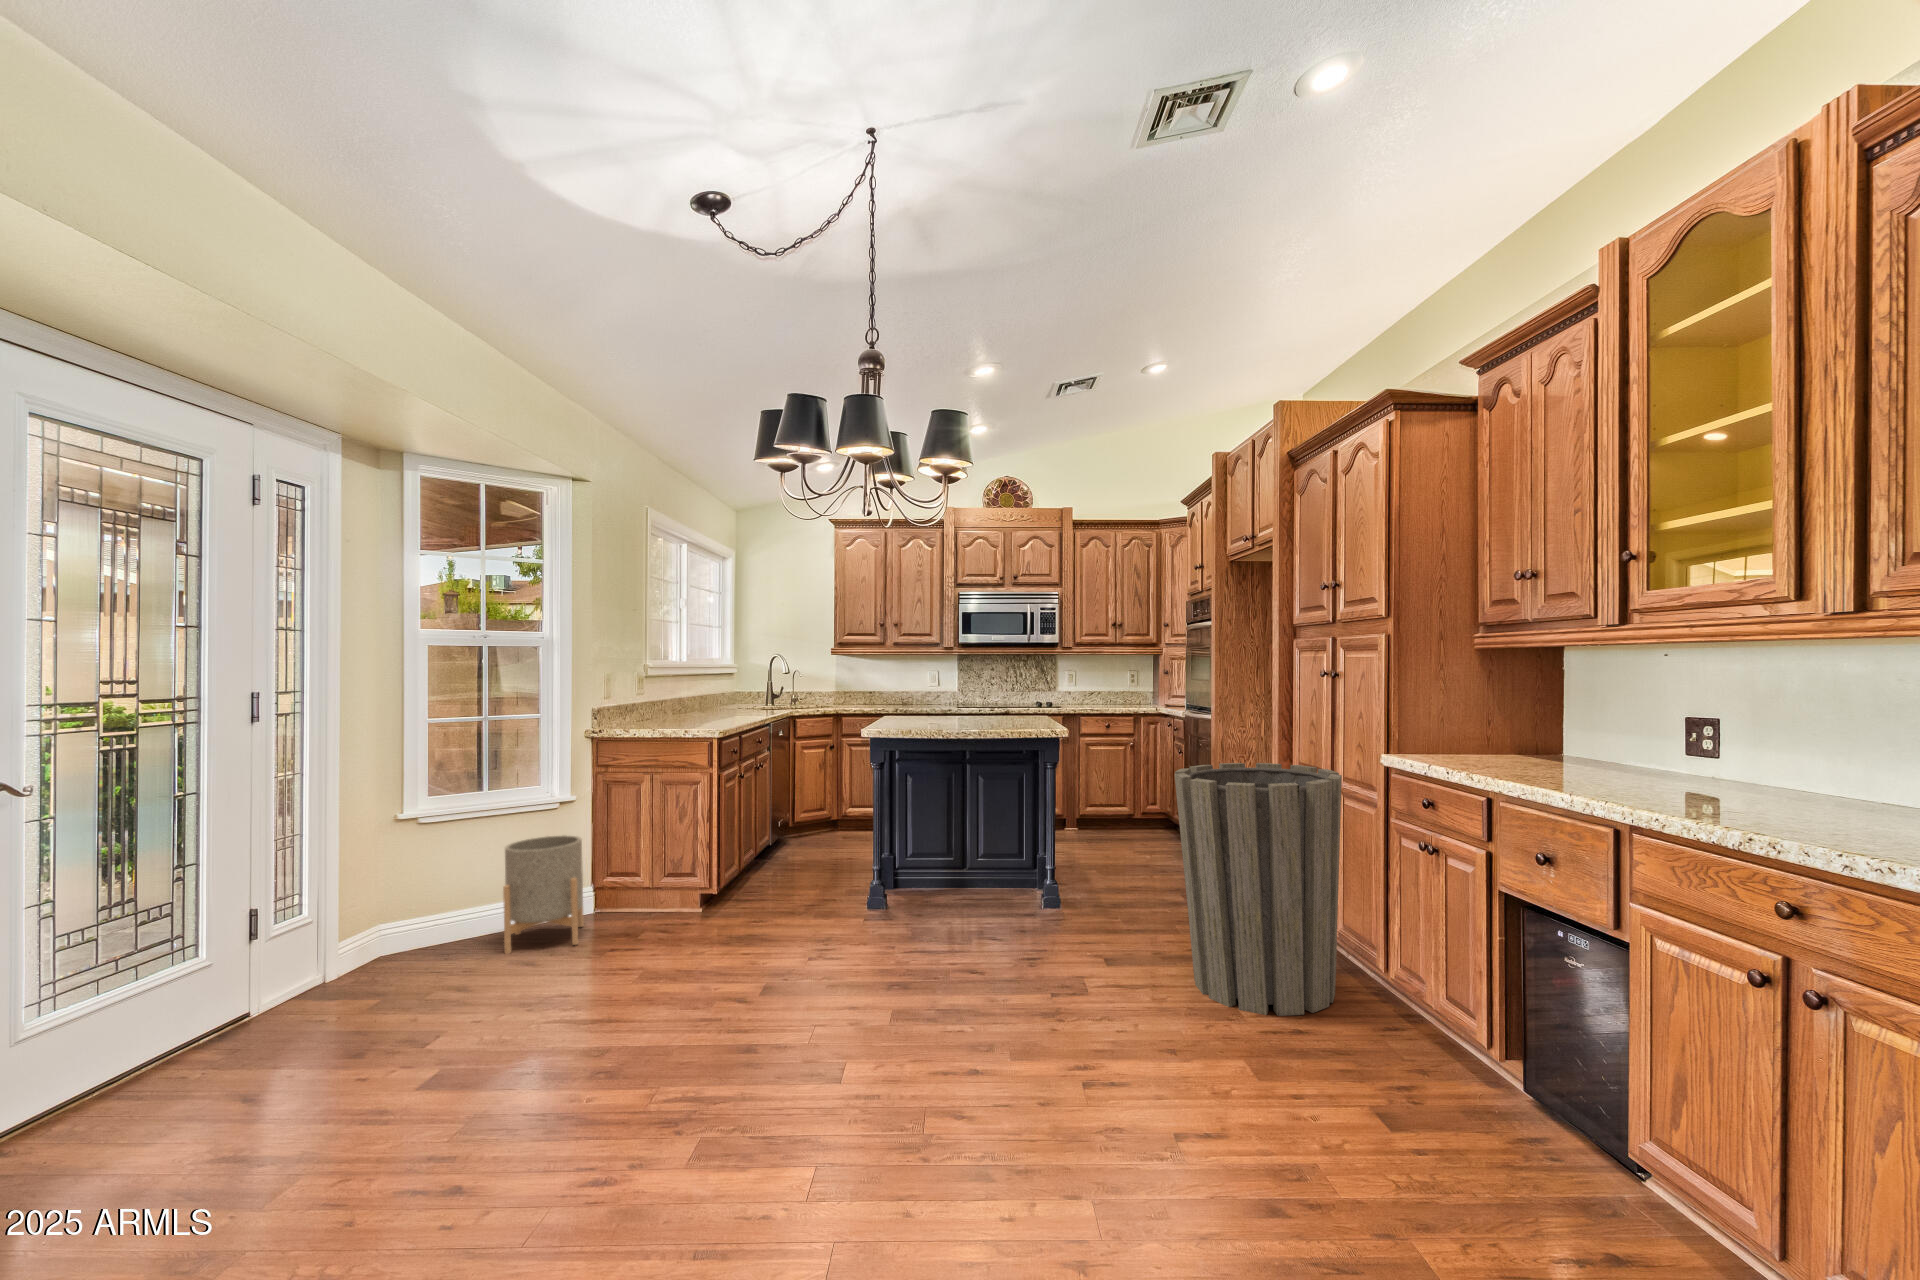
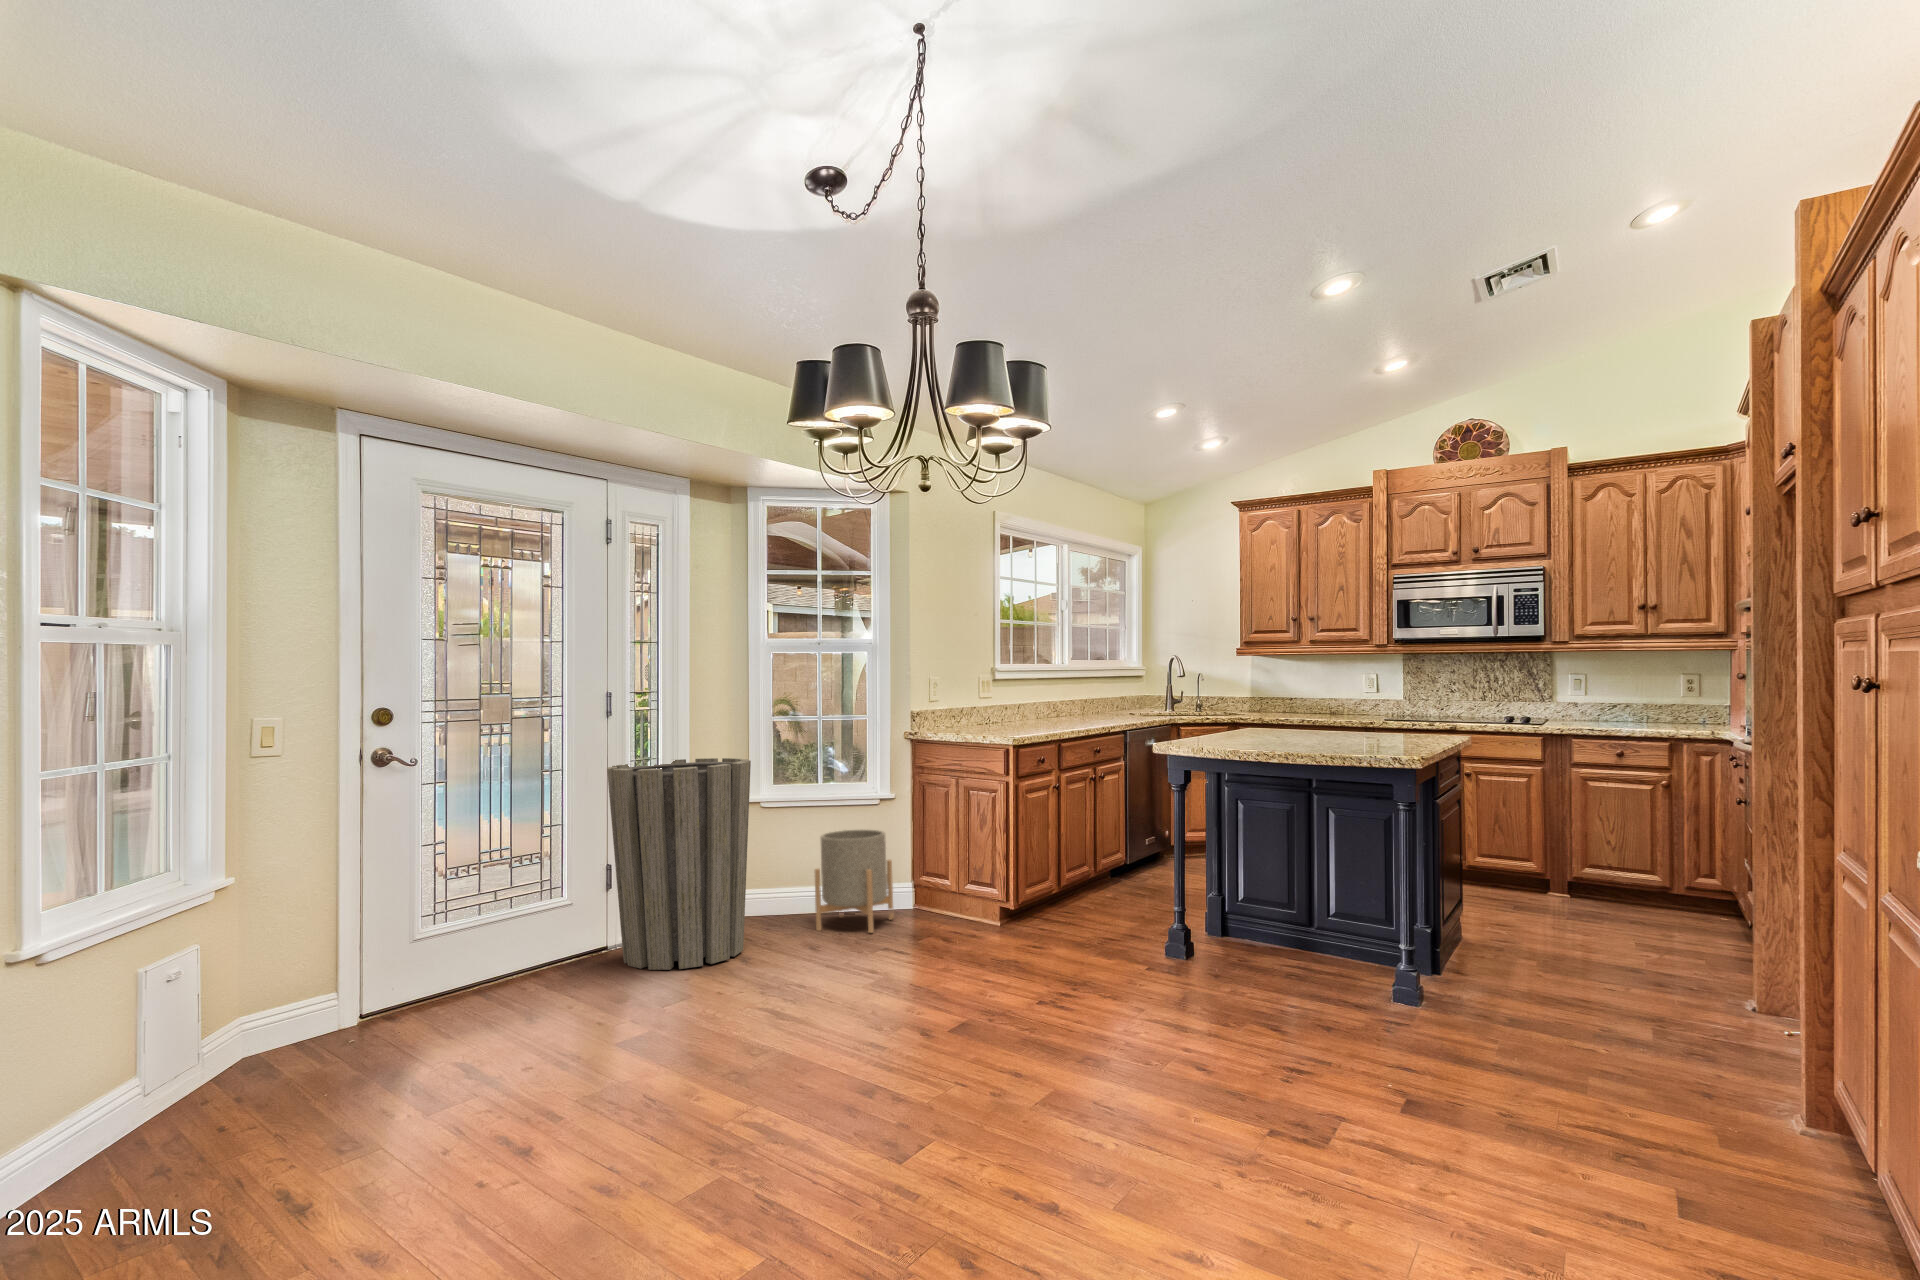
trash can: present [1175,763,1342,1016] -> present [607,758,751,970]

